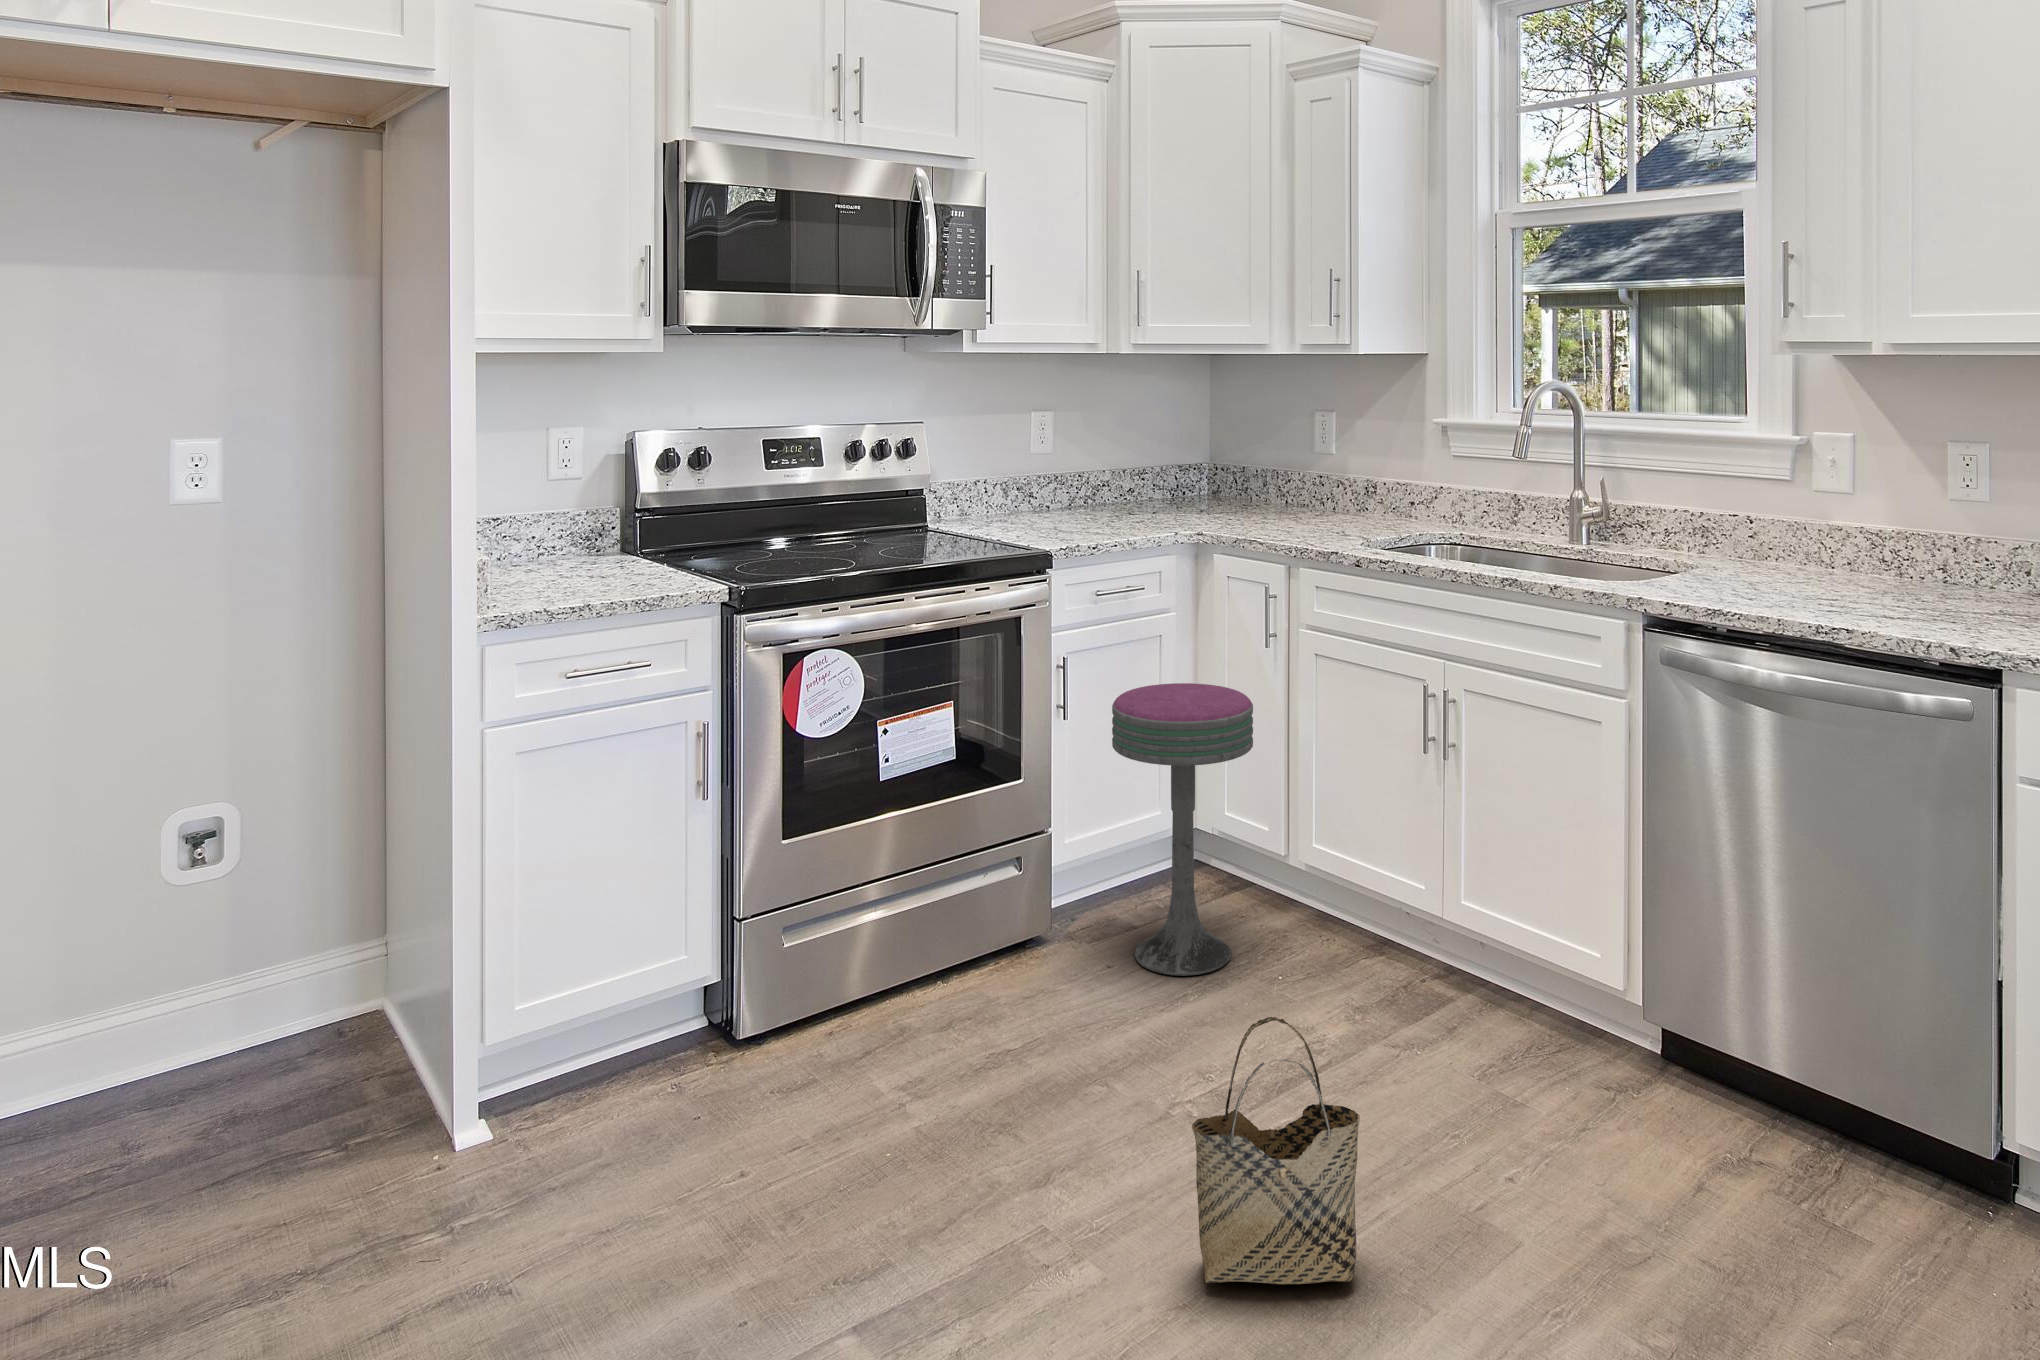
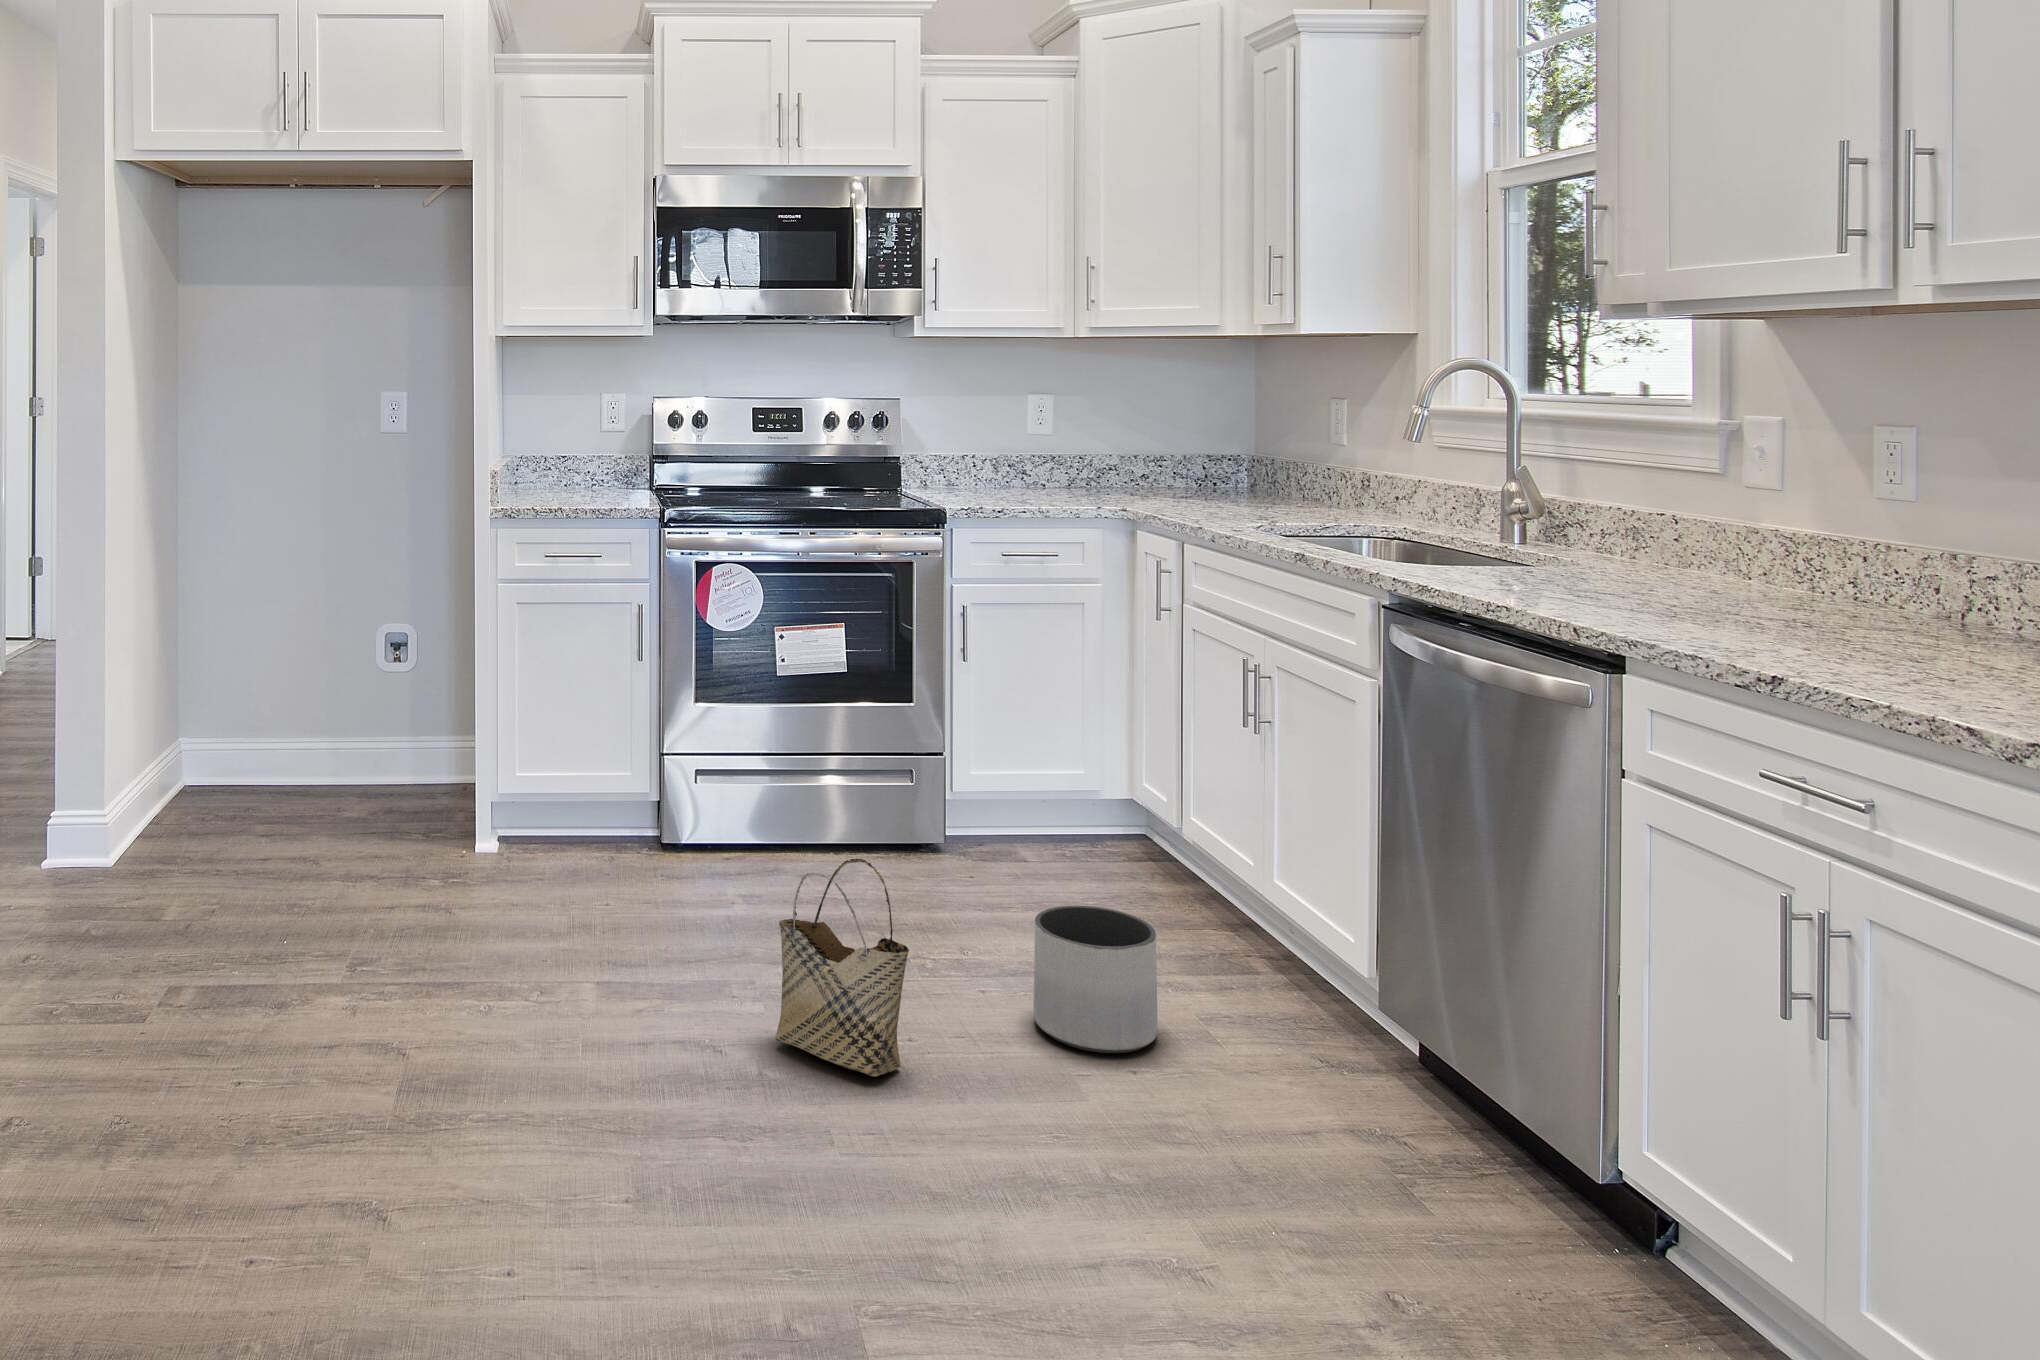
bar stool: present [1112,683,1253,976] -> none [969,639,1104,903]
planter: none [1363,976,1489,1143] -> present [1034,906,1158,1053]

